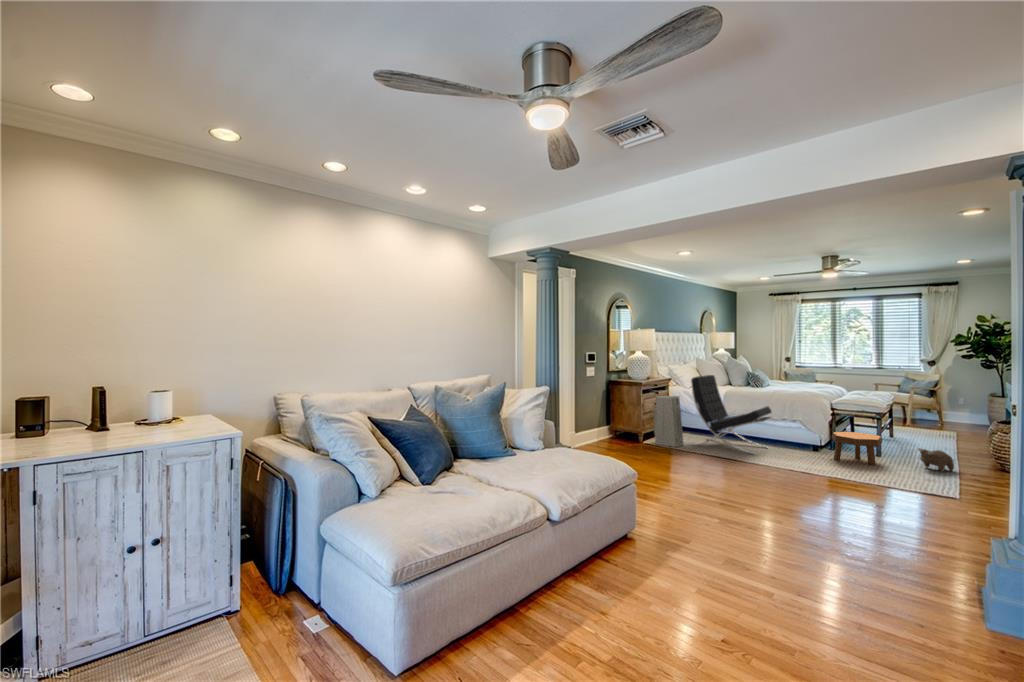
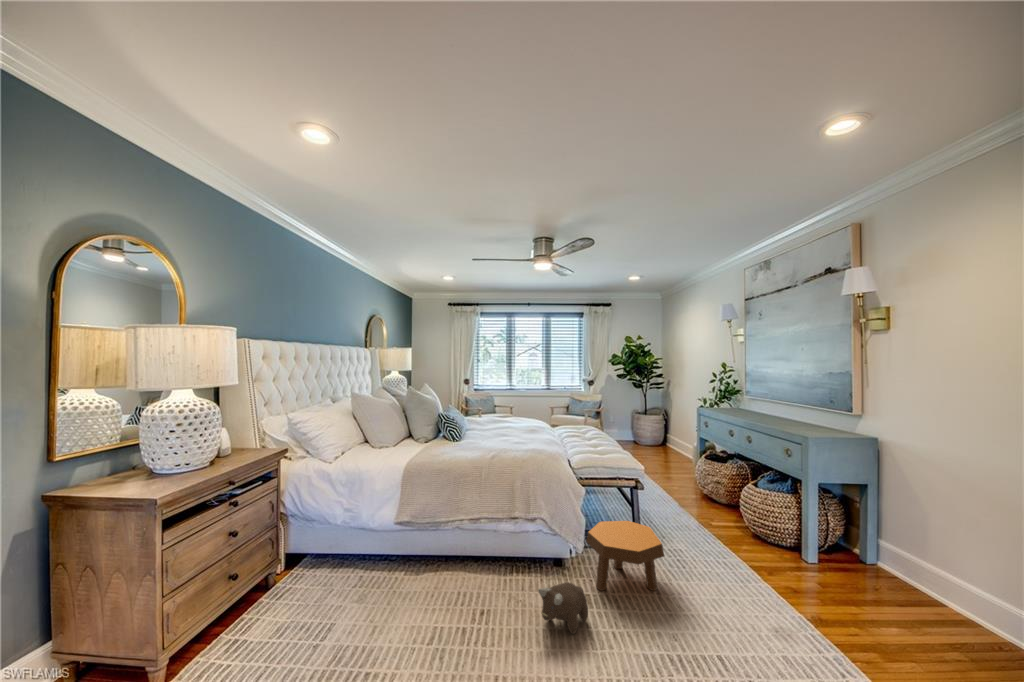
lounge chair: present [691,375,772,455] -> none [331,436,493,628]
air purifier: present [654,396,683,447] -> none [226,504,310,656]
plush toy: present [918,448,954,472] -> present [538,582,588,634]

